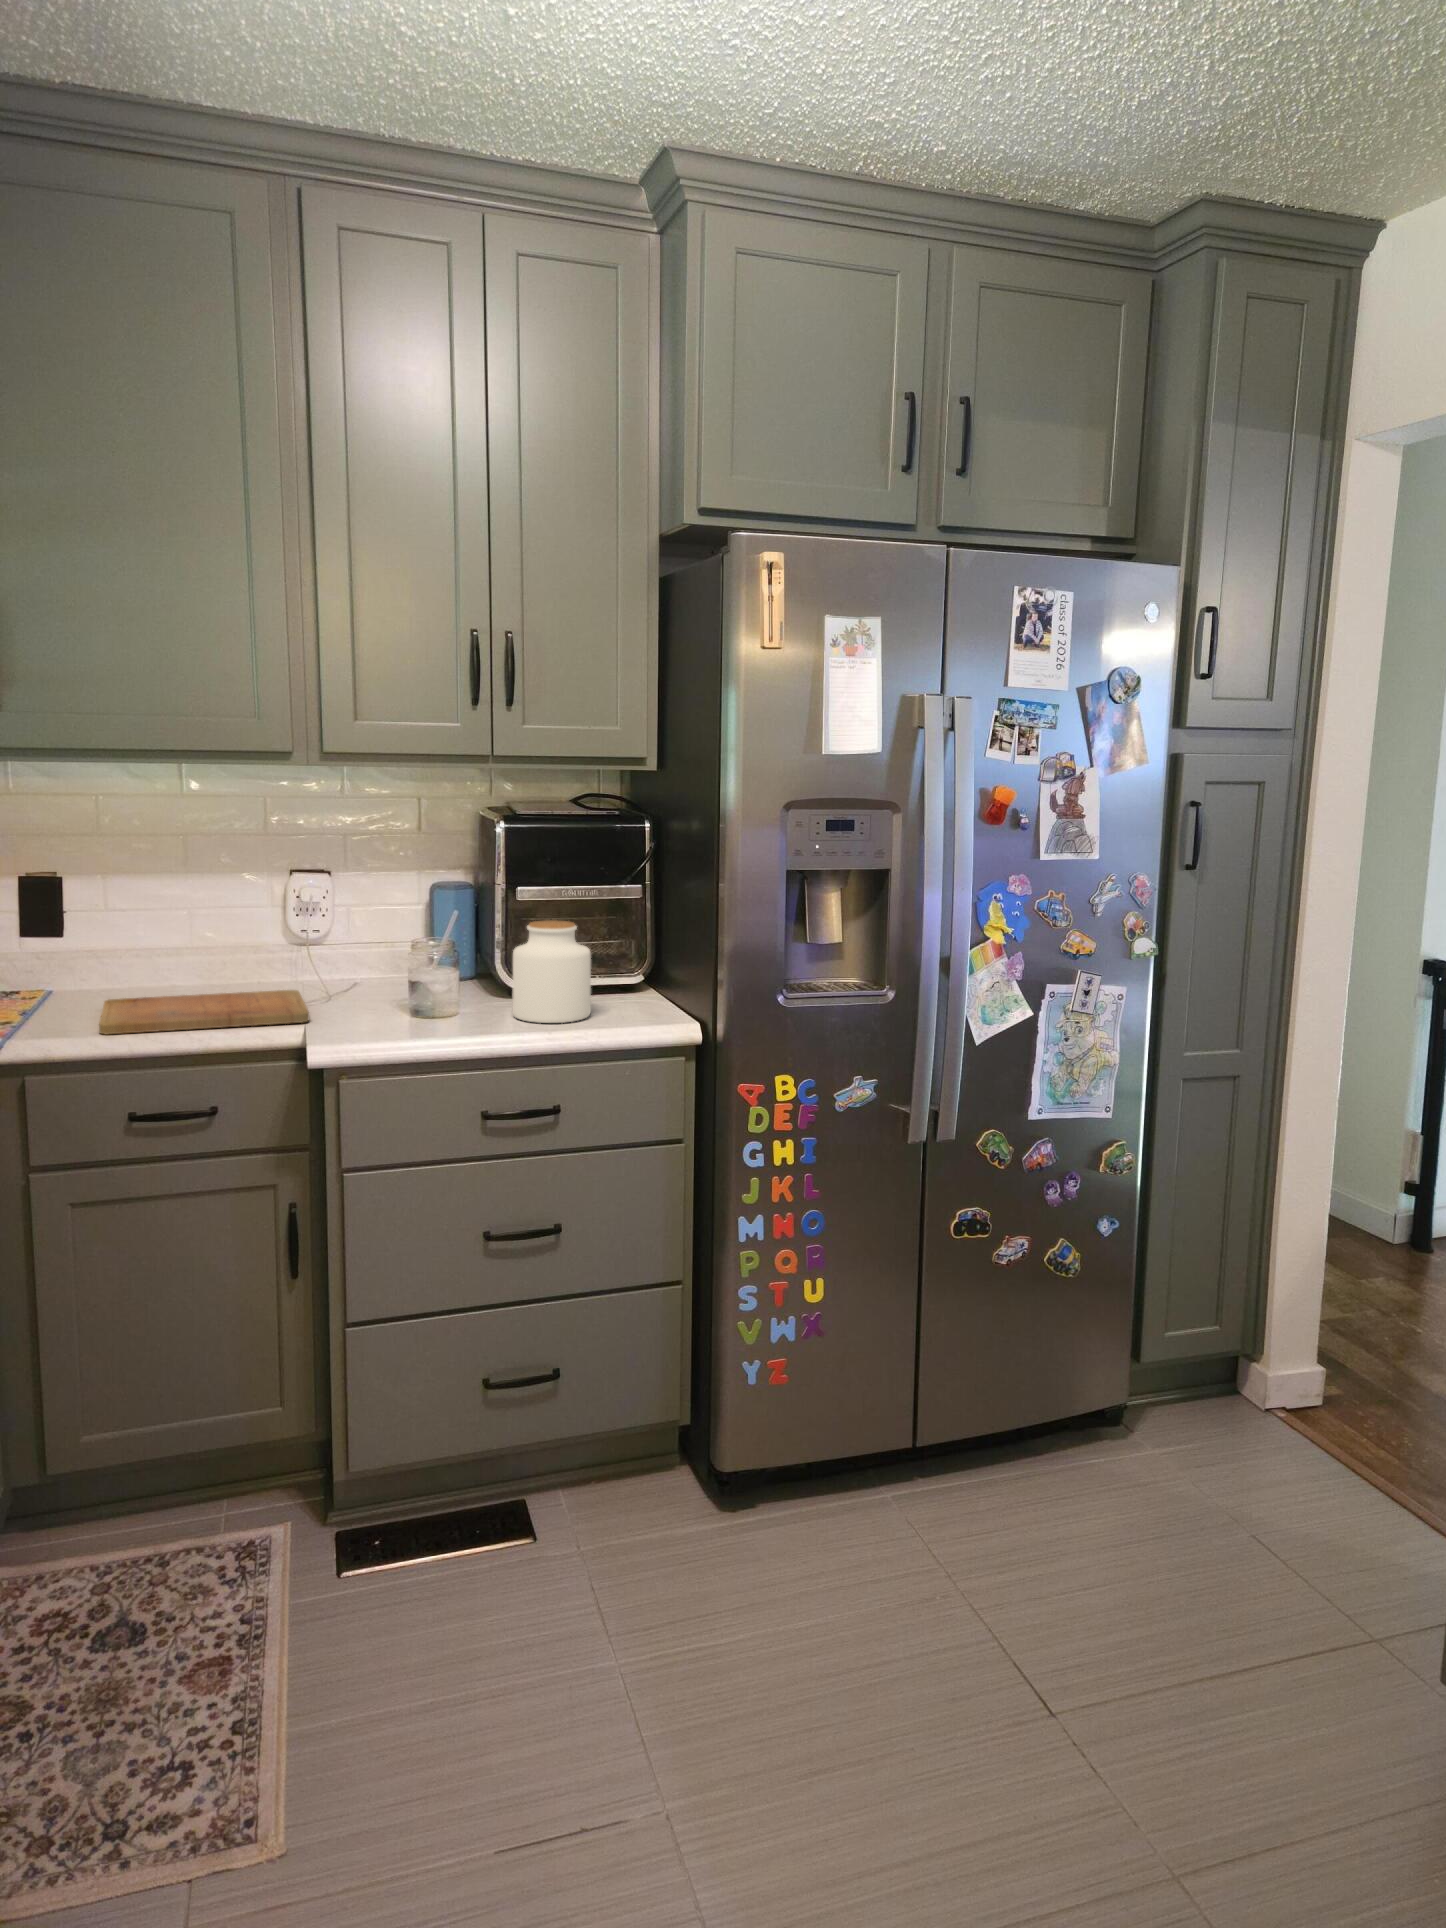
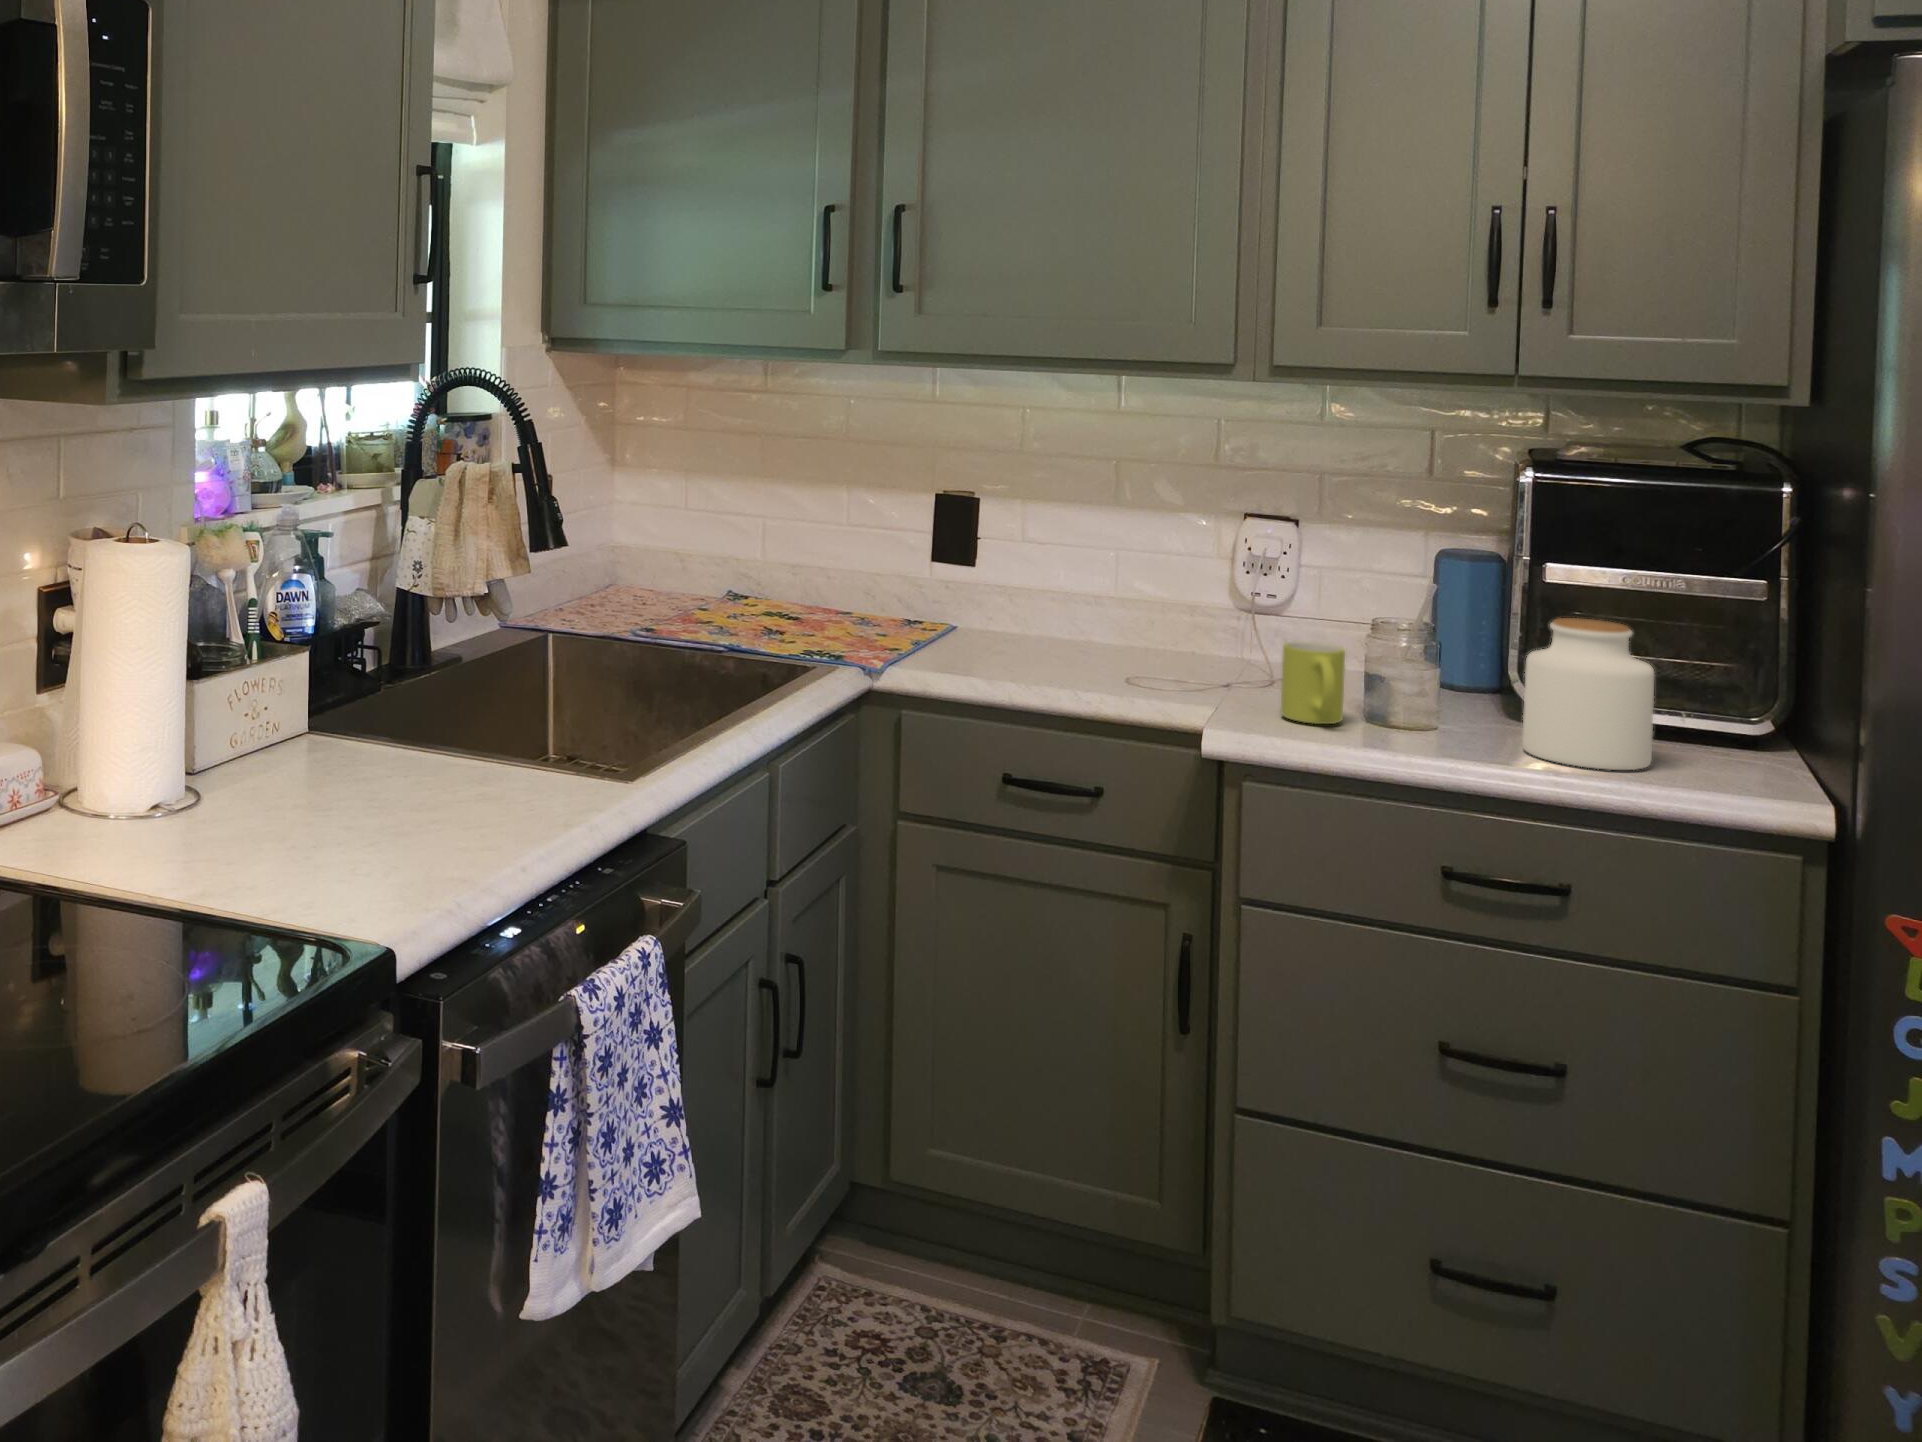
mug: none [346,961,392,1023] -> present [1281,642,1345,724]
cutting board: present [99,990,309,1034] -> none [986,648,1235,709]

